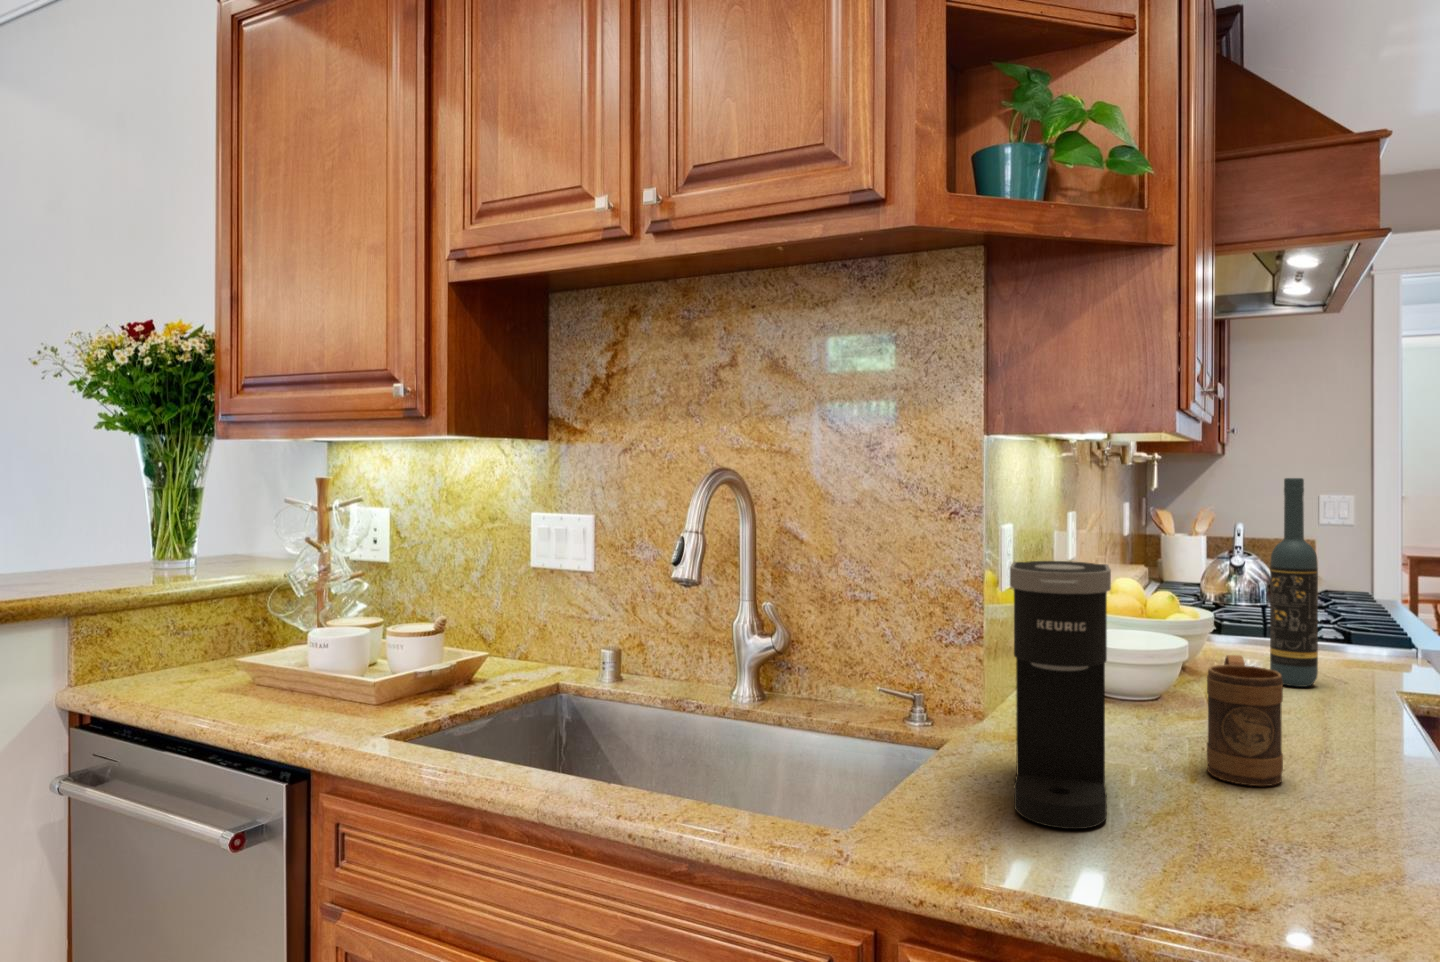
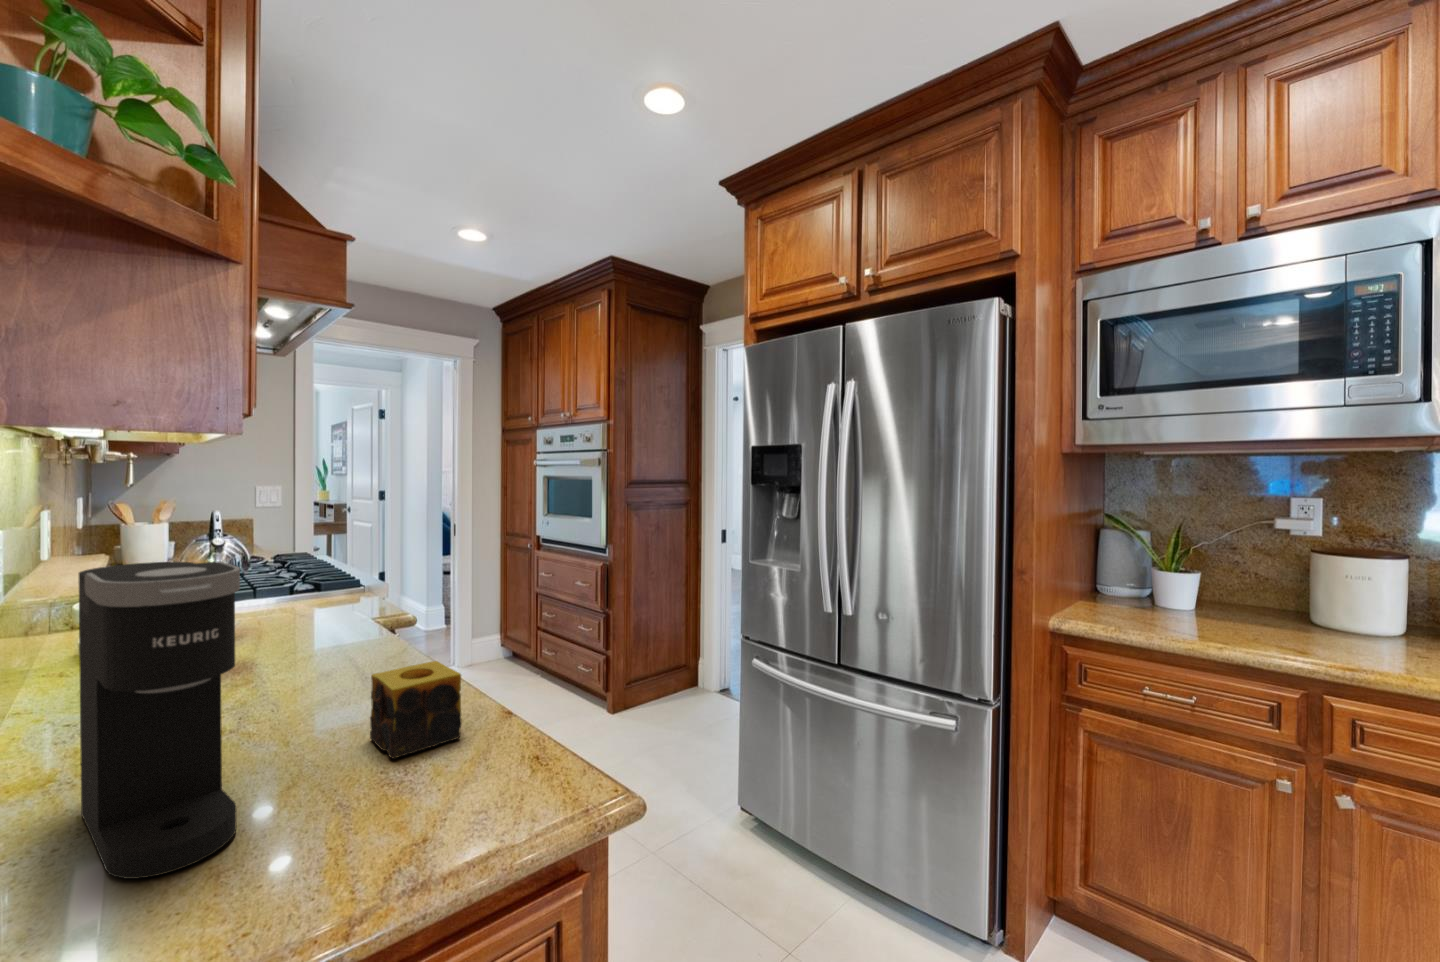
wine bottle: present [1270,478,1318,687] -> none [288,472,326,636]
mug: present [1207,655,1283,786] -> none [293,622,362,735]
candle: none [1274,726,1386,845] -> present [370,661,462,758]

